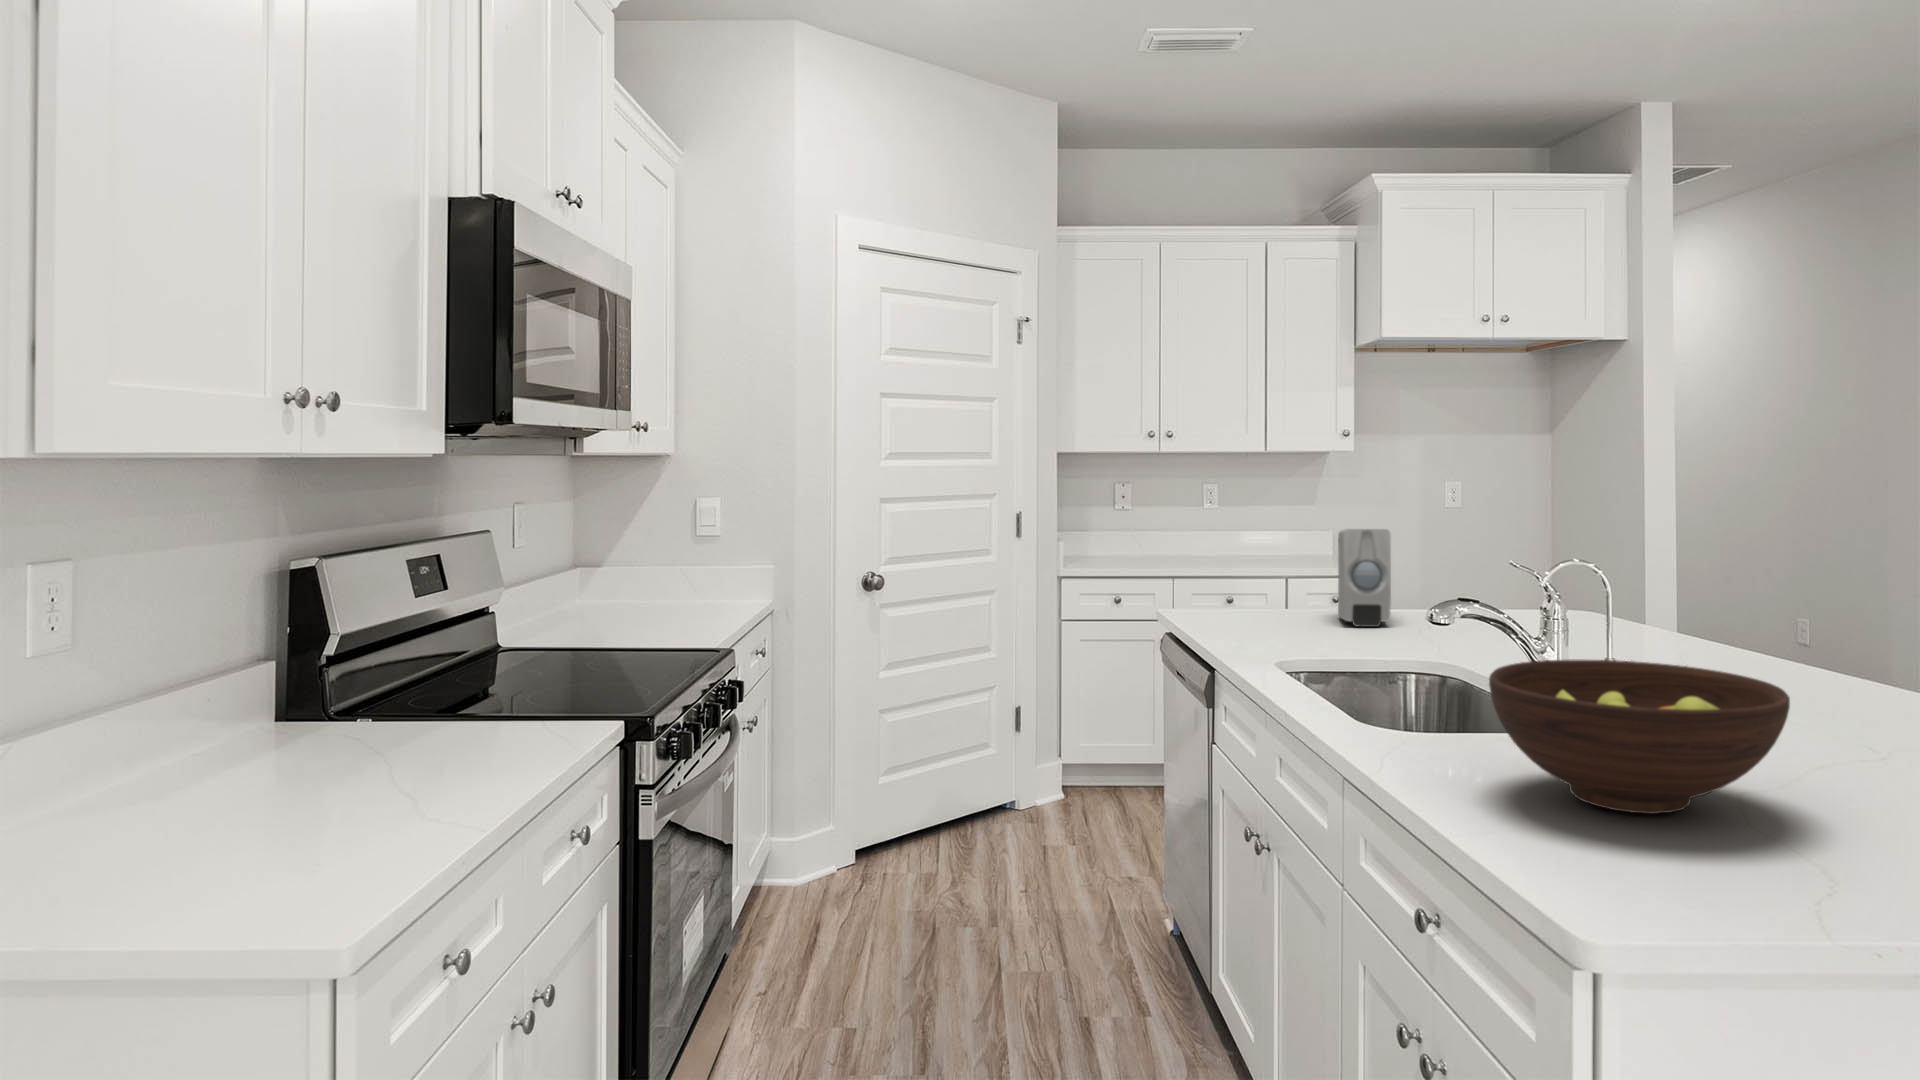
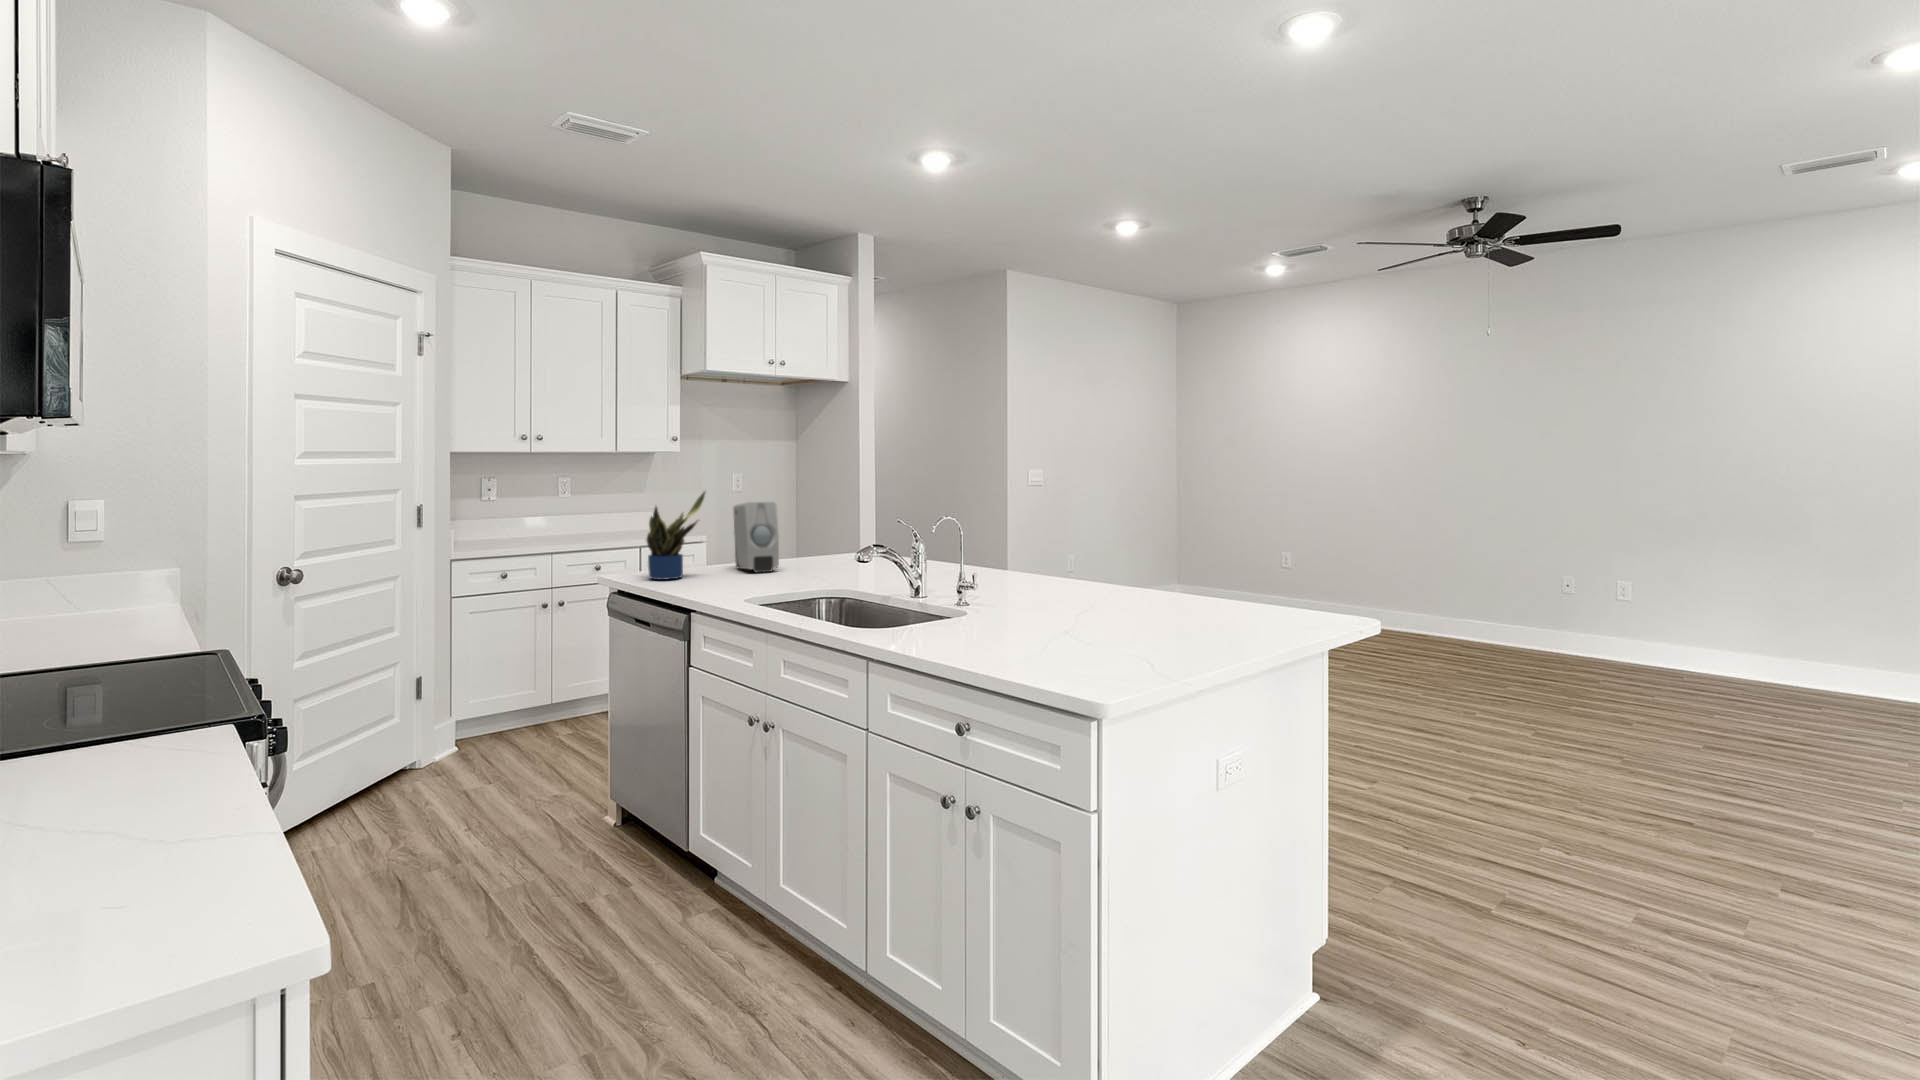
potted plant: none [1208,512,1287,627] -> present [647,492,705,580]
fruit bowl: present [1489,659,1790,814] -> none [962,561,1119,645]

